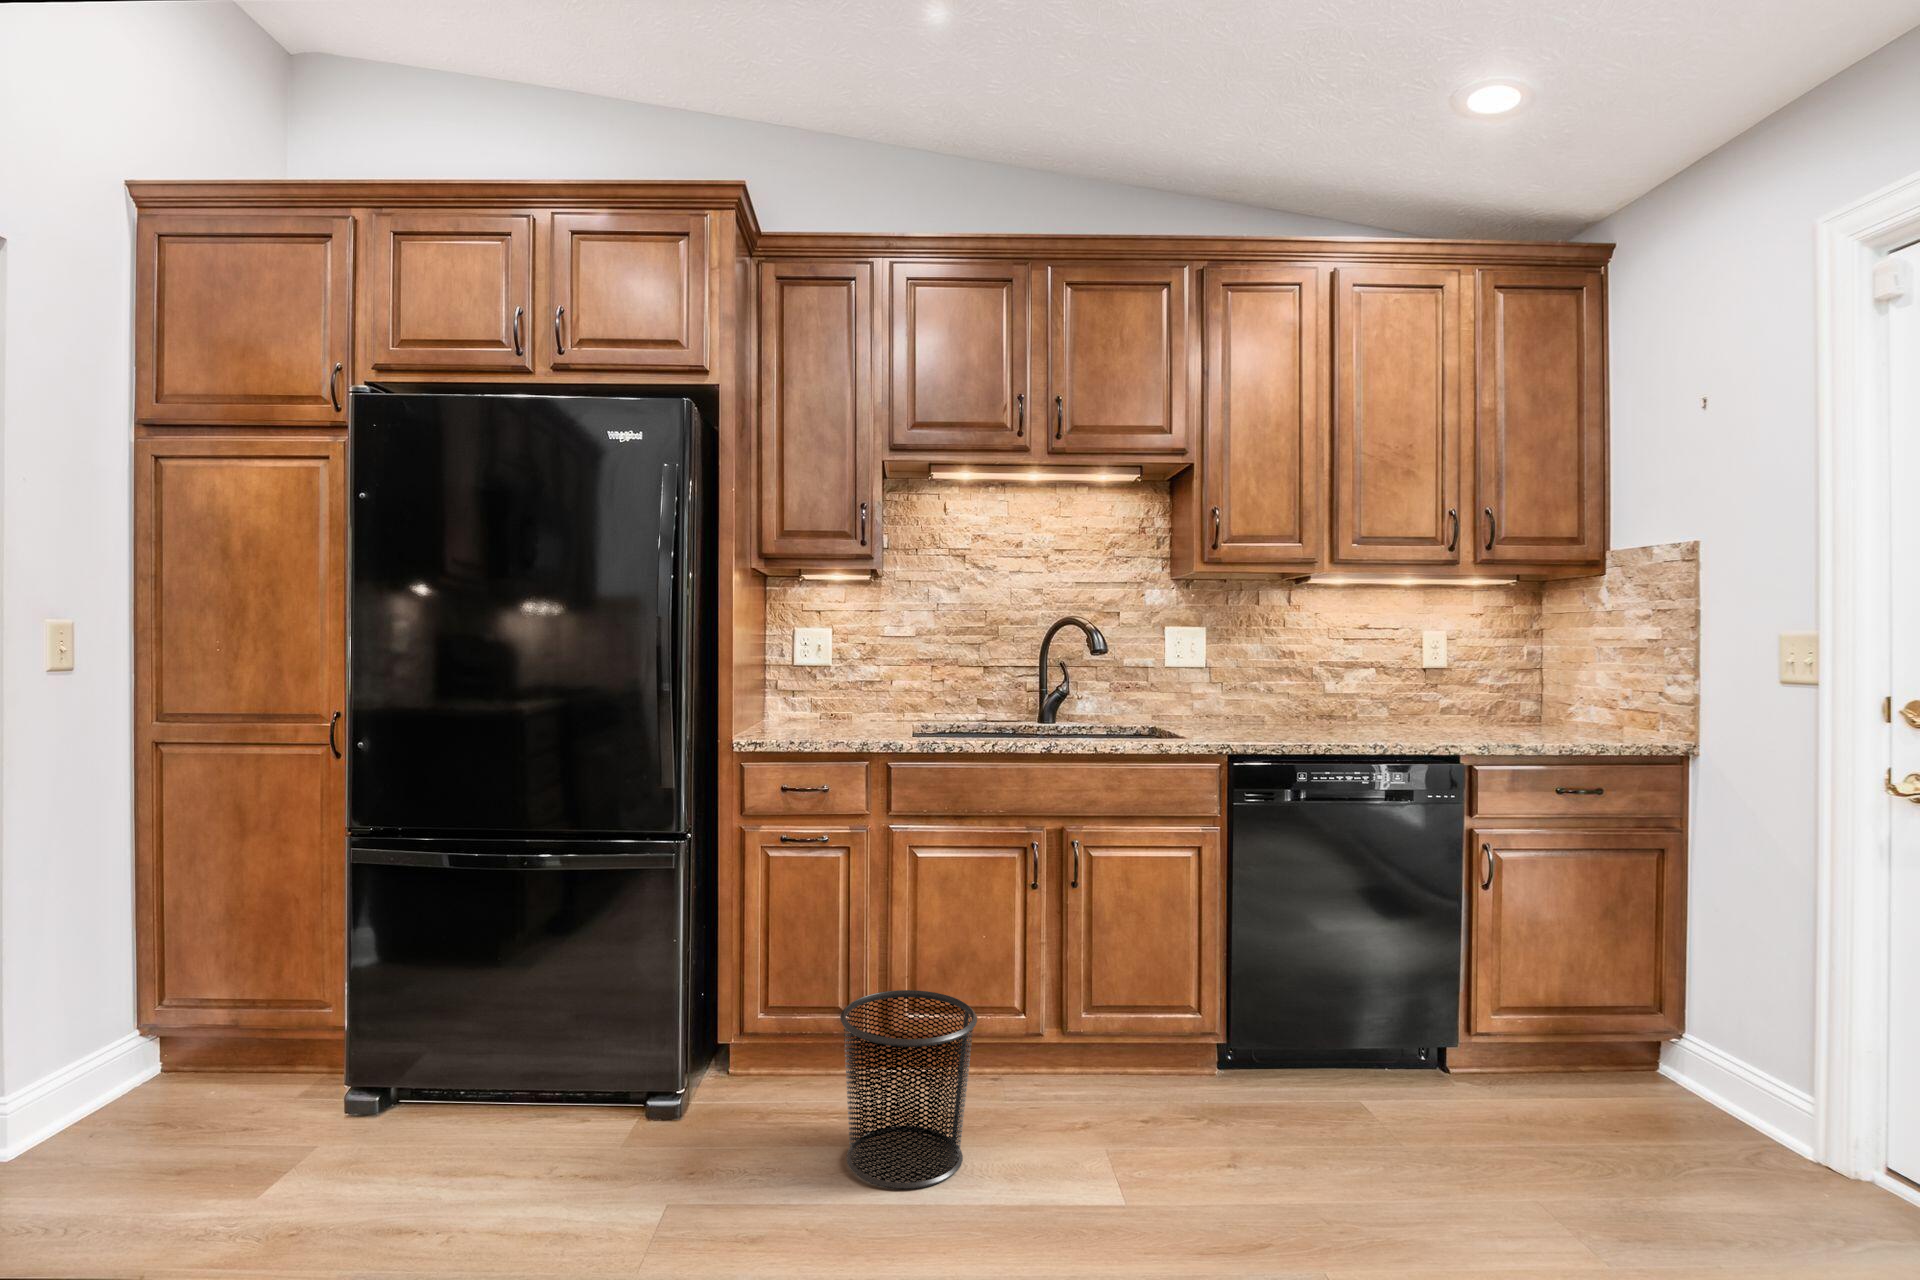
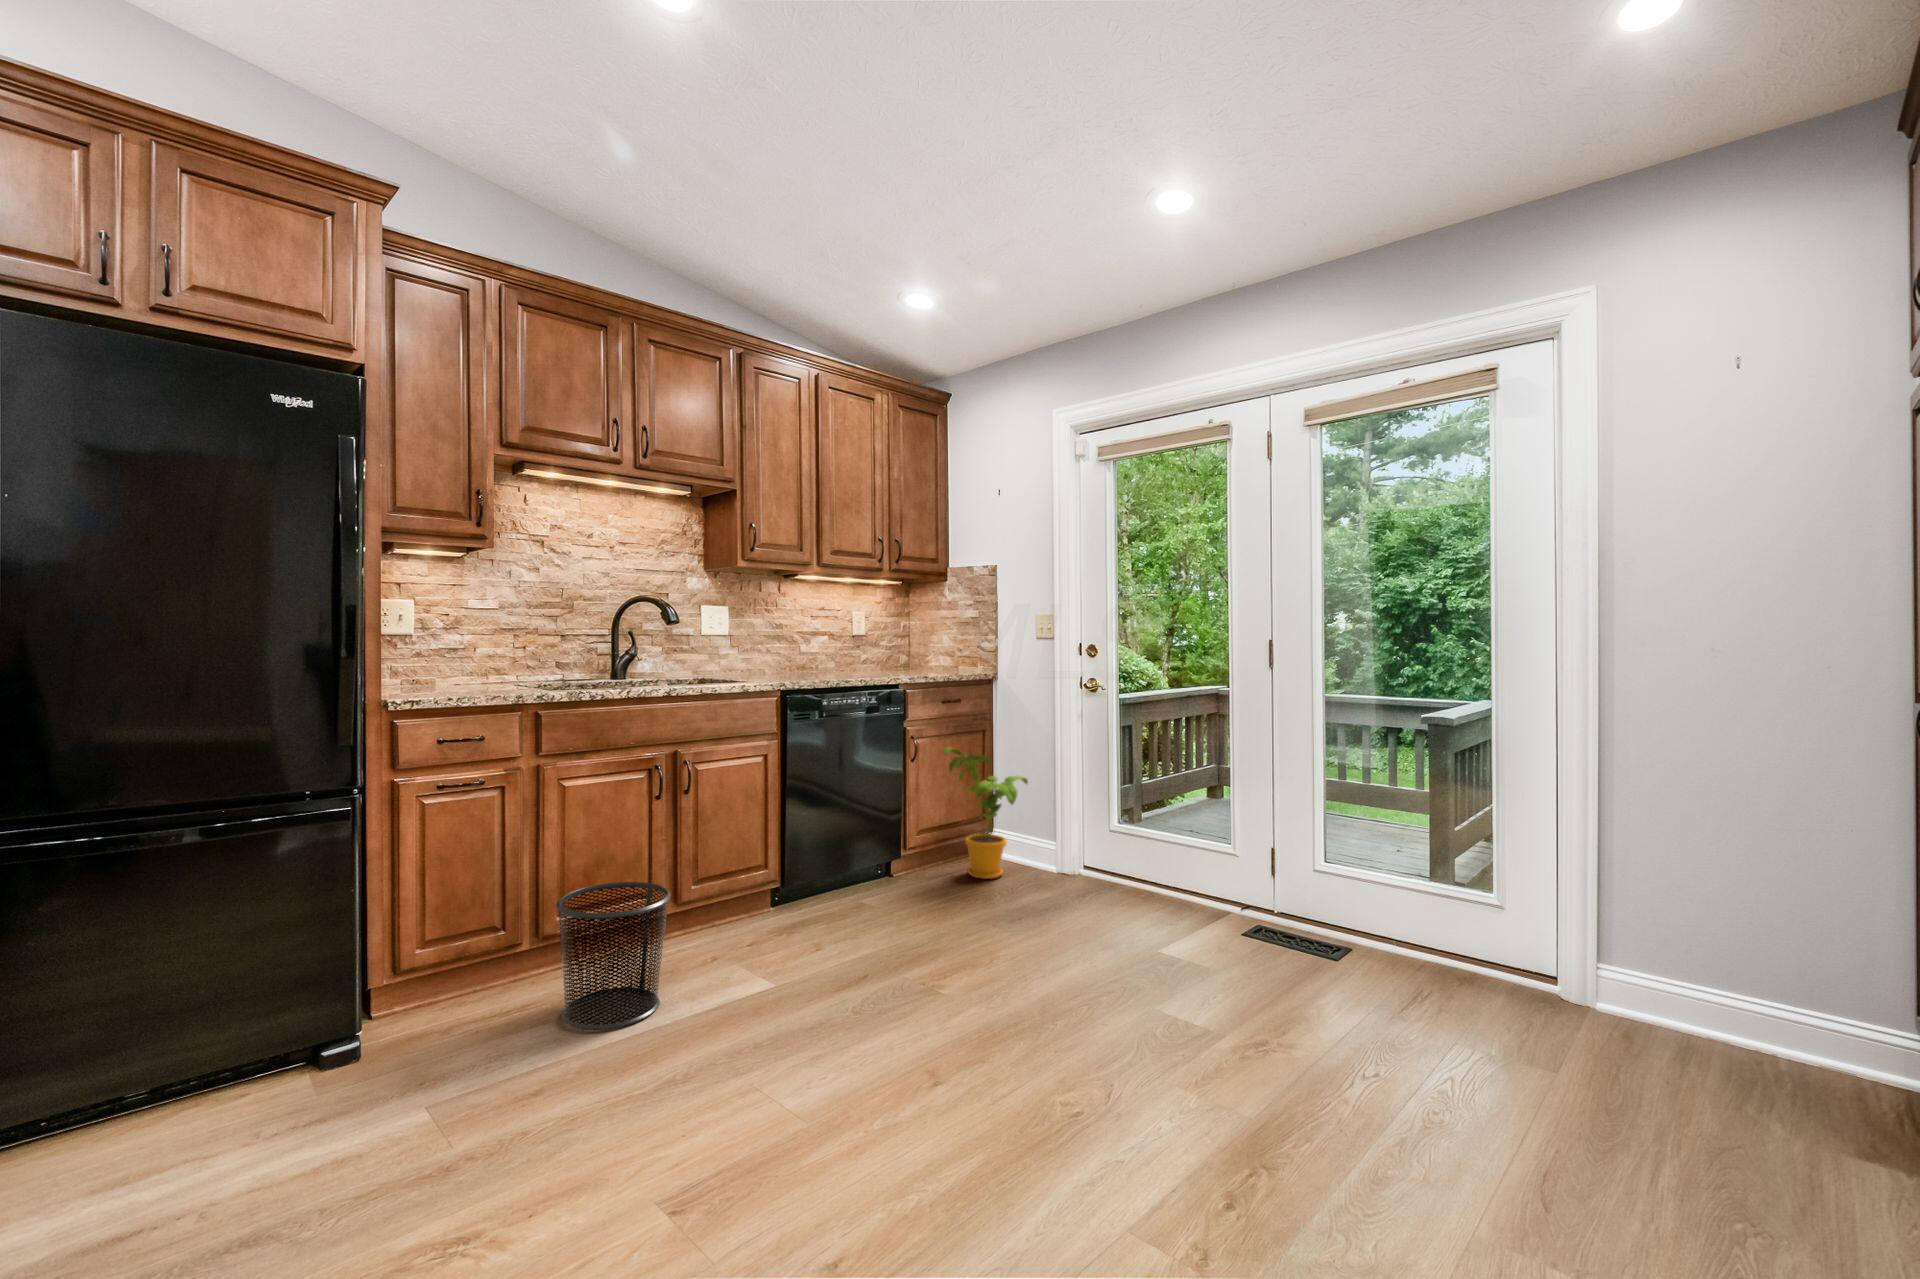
house plant: none [1537,875,1746,1139] -> present [943,747,1028,879]

